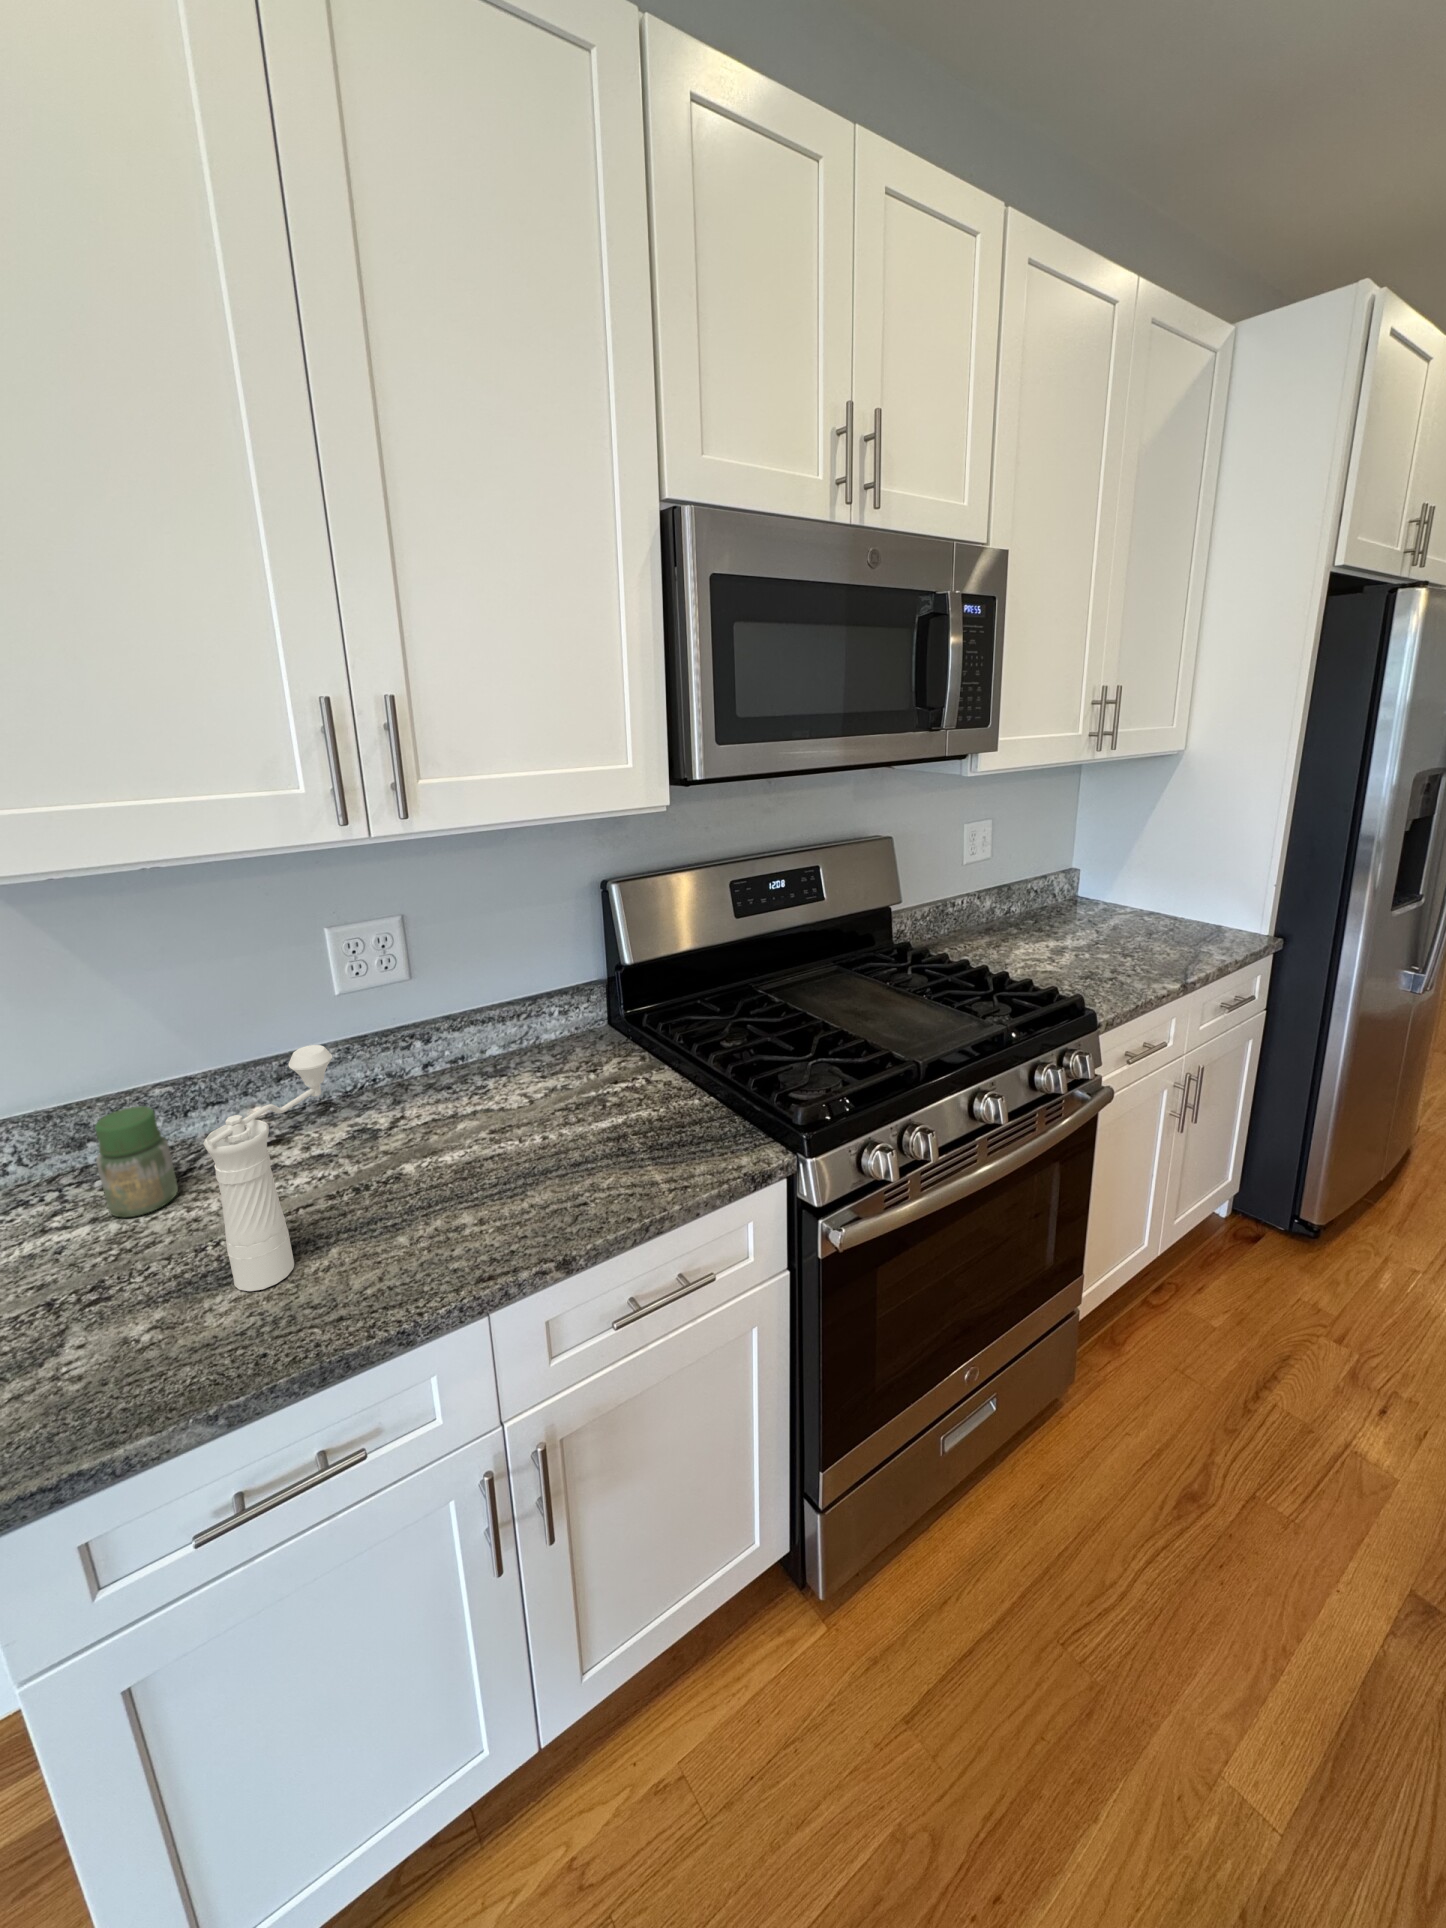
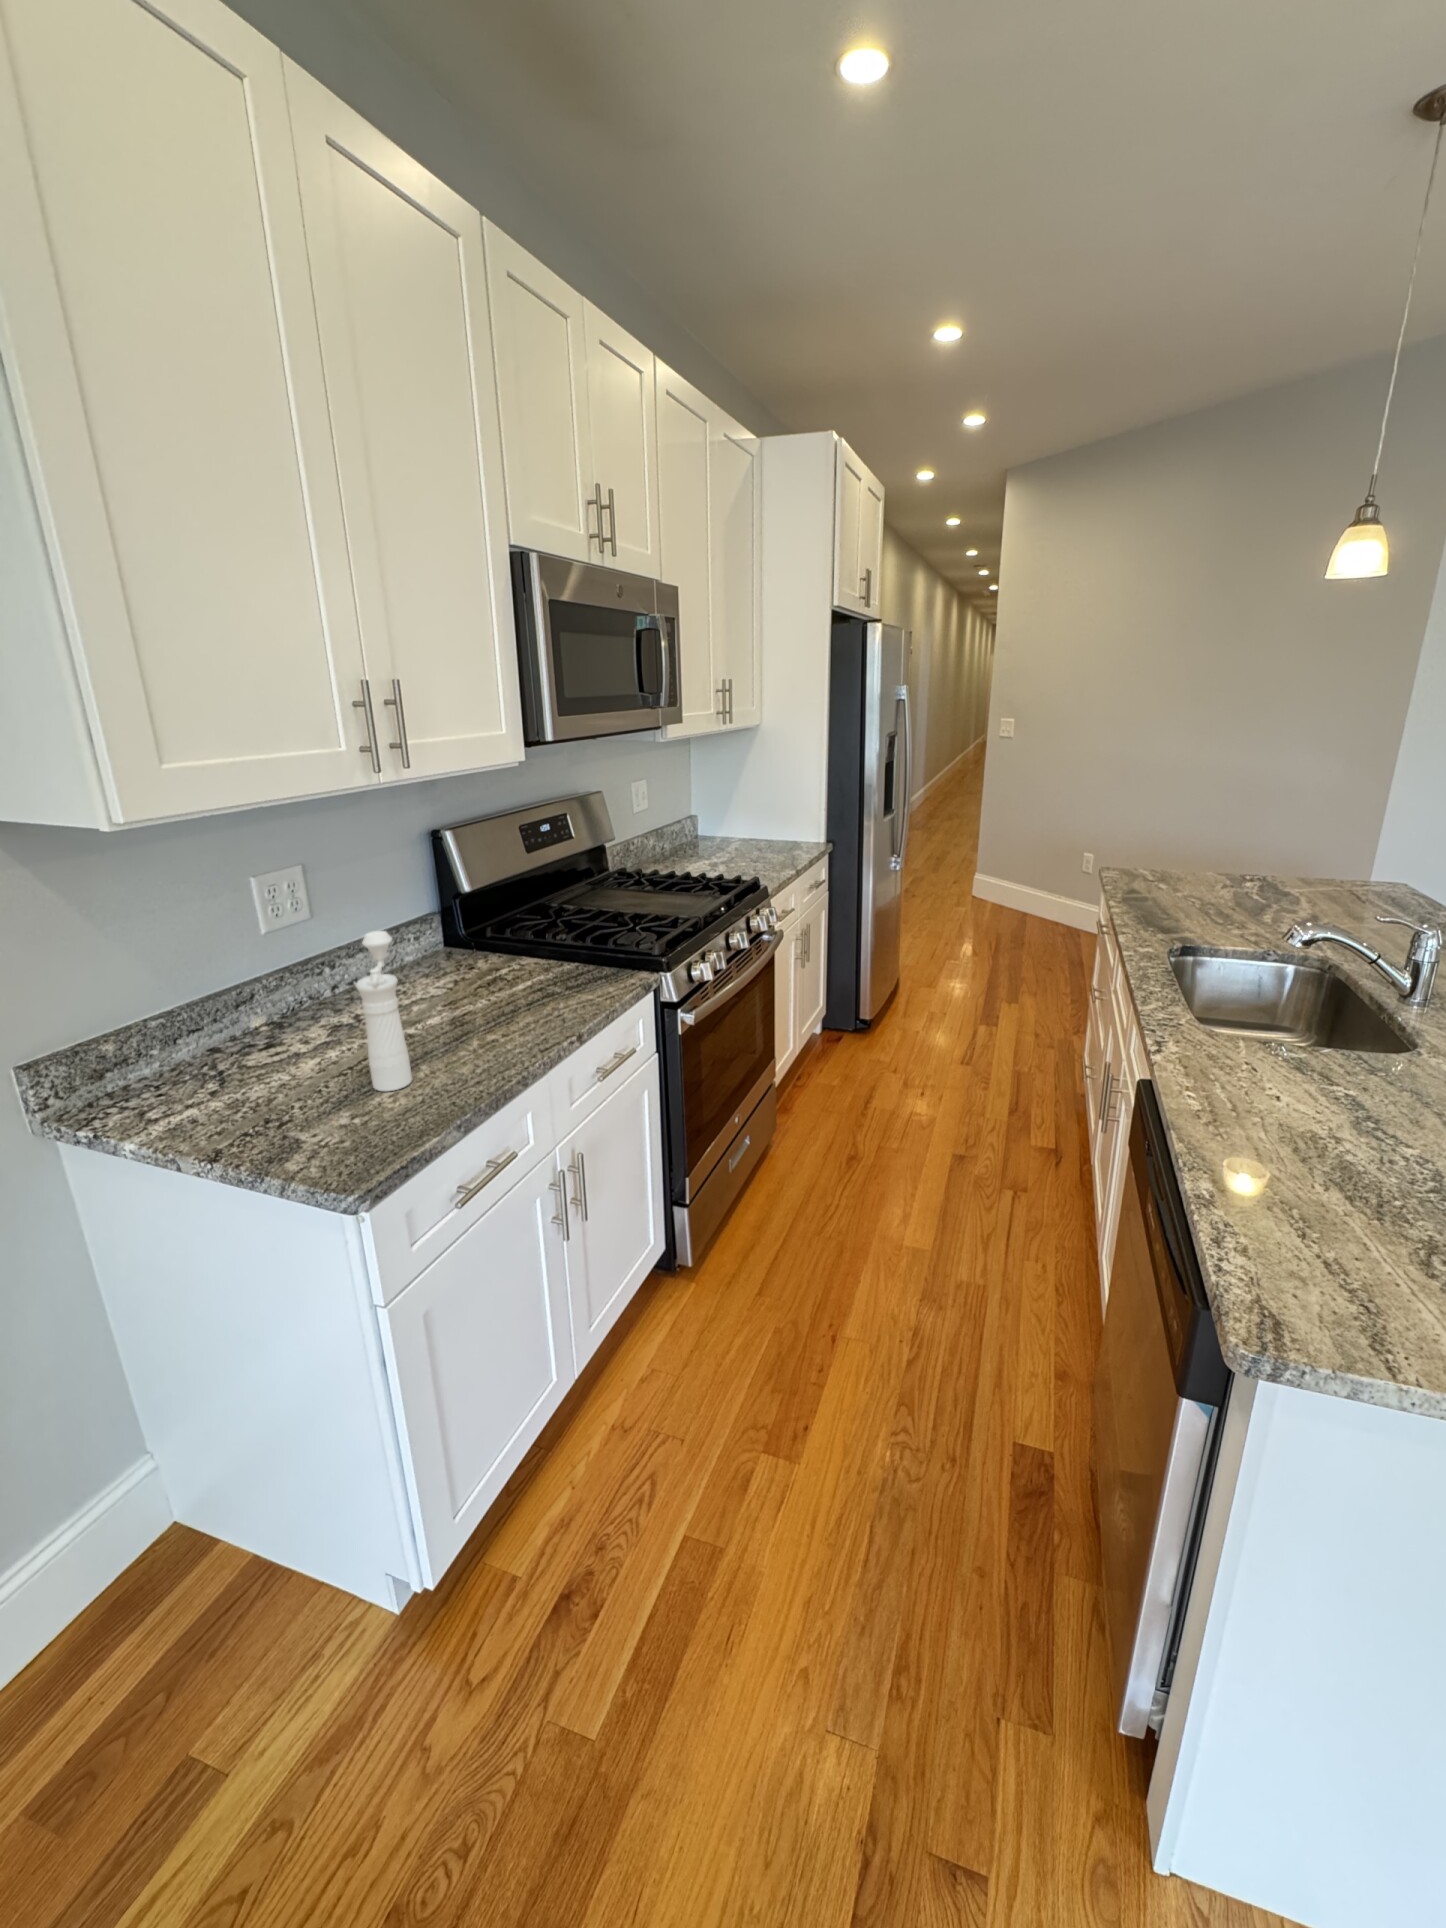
jar: present [95,1106,178,1217] -> none [180,1012,245,1099]

